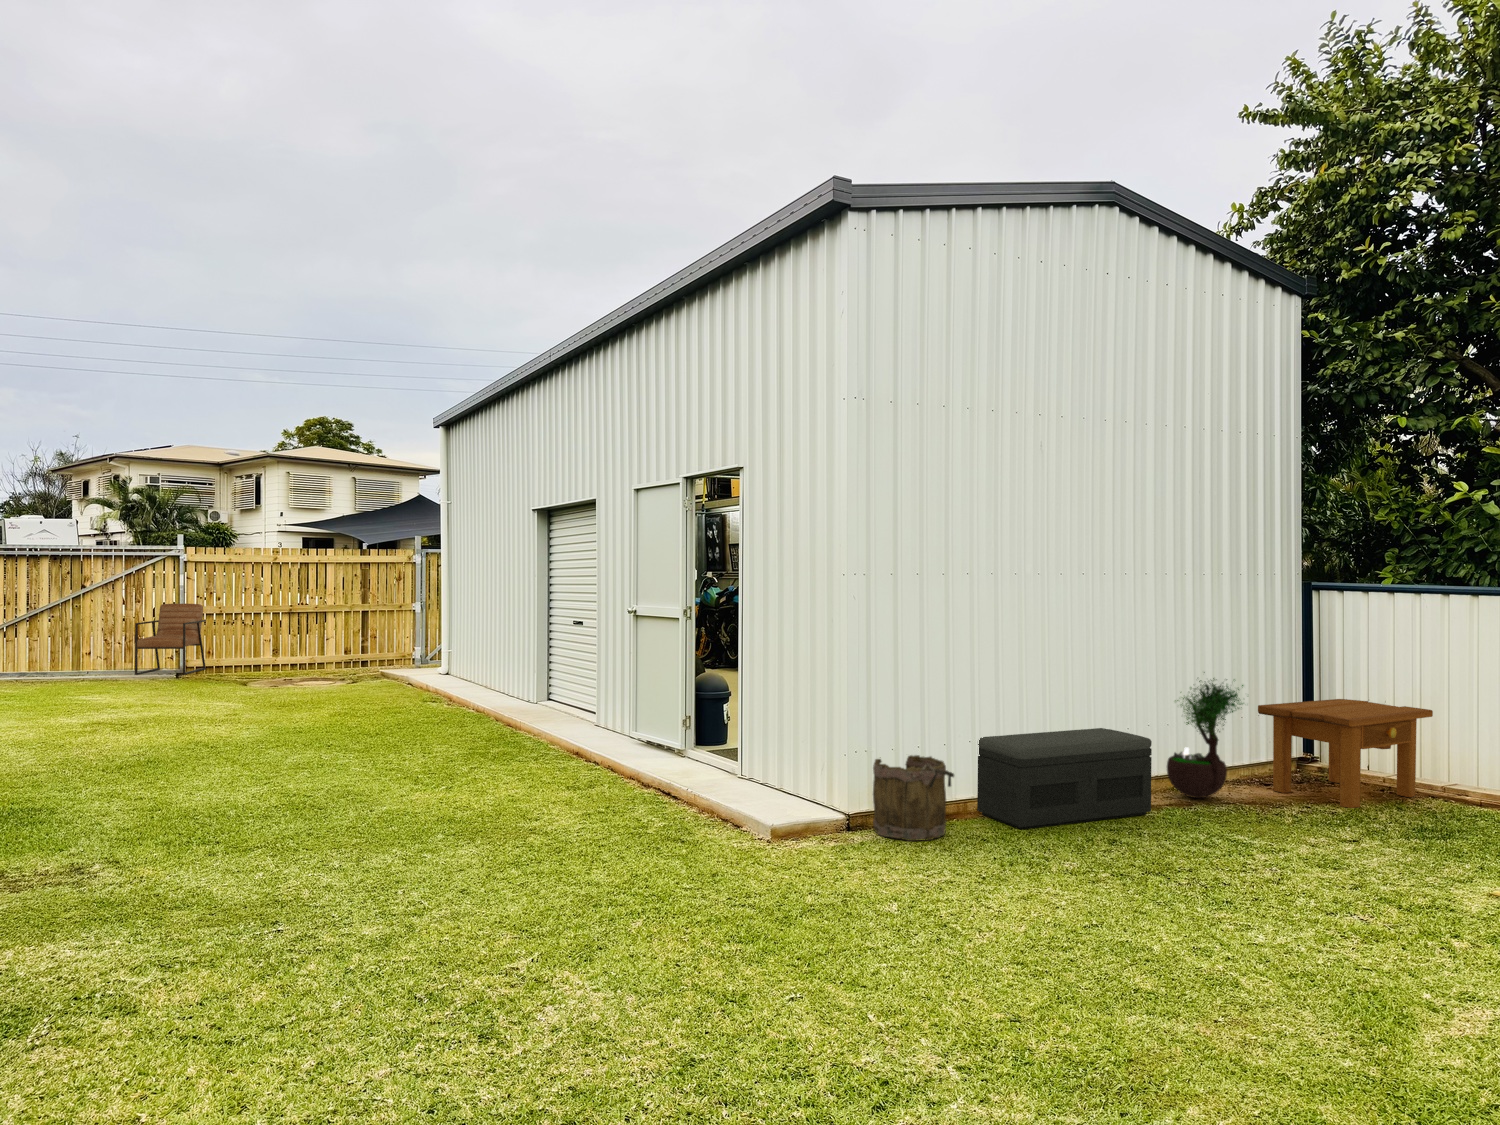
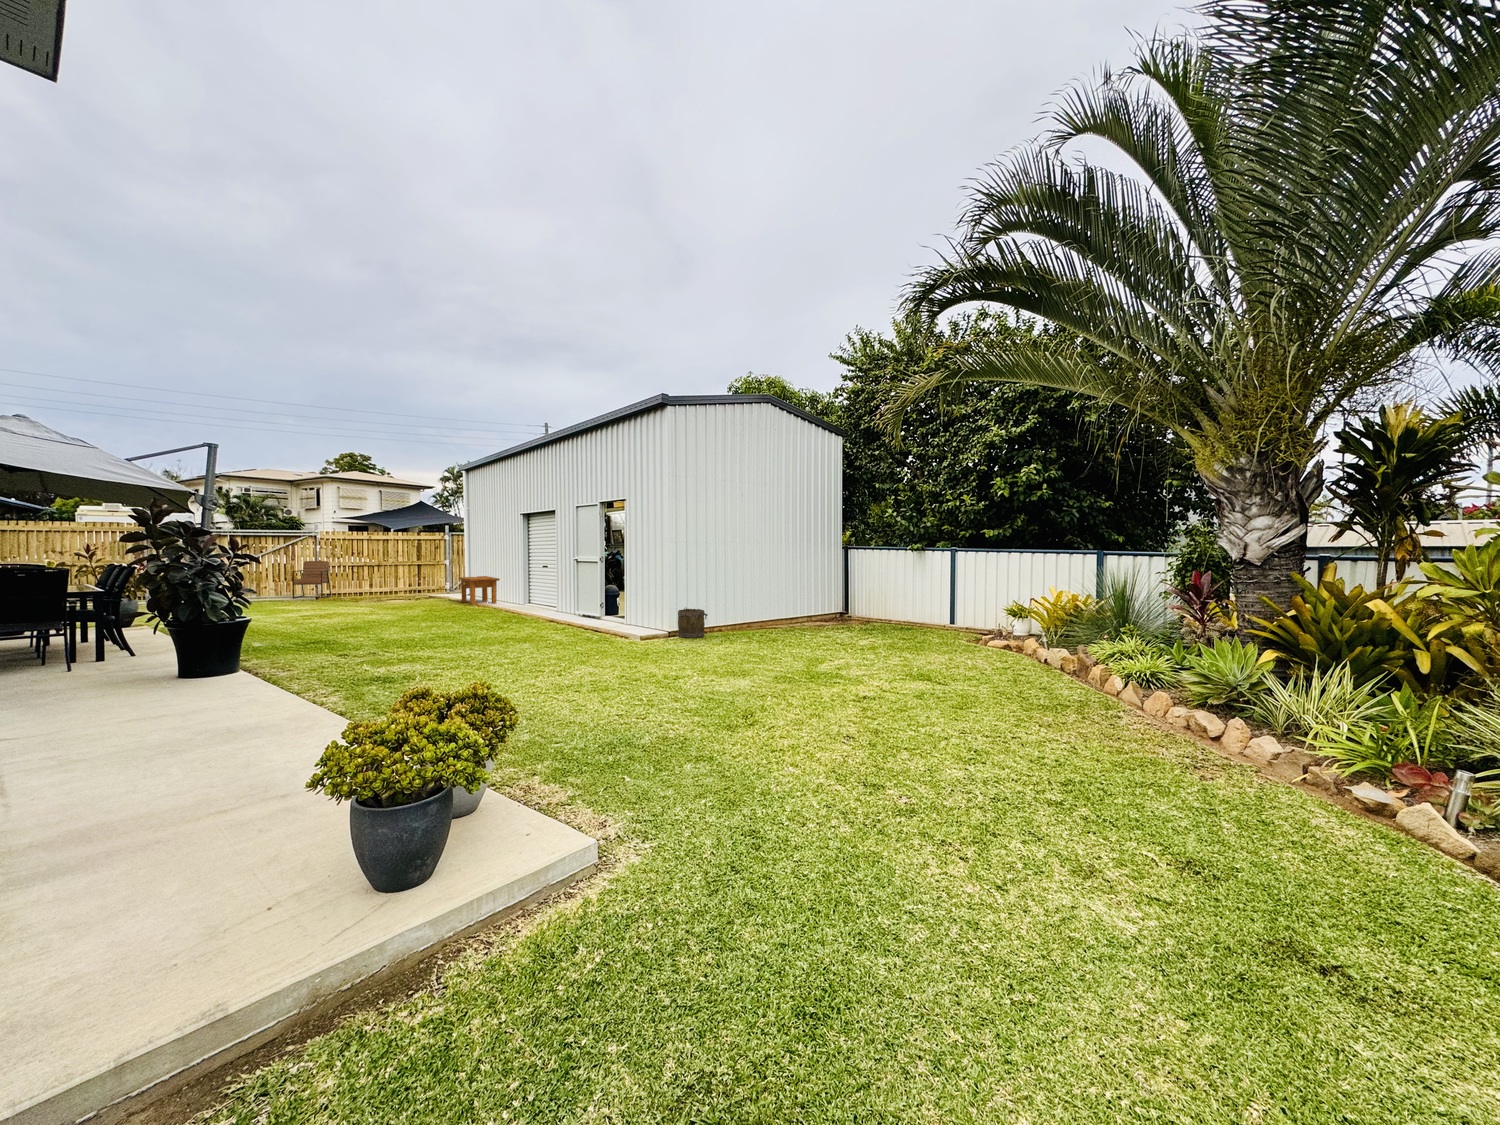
potted tree: present [1167,672,1243,798] -> none [789,578,817,625]
side table: present [1258,699,1433,808] -> present [459,576,500,605]
storage bench: present [977,728,1152,829] -> none [718,600,780,634]

